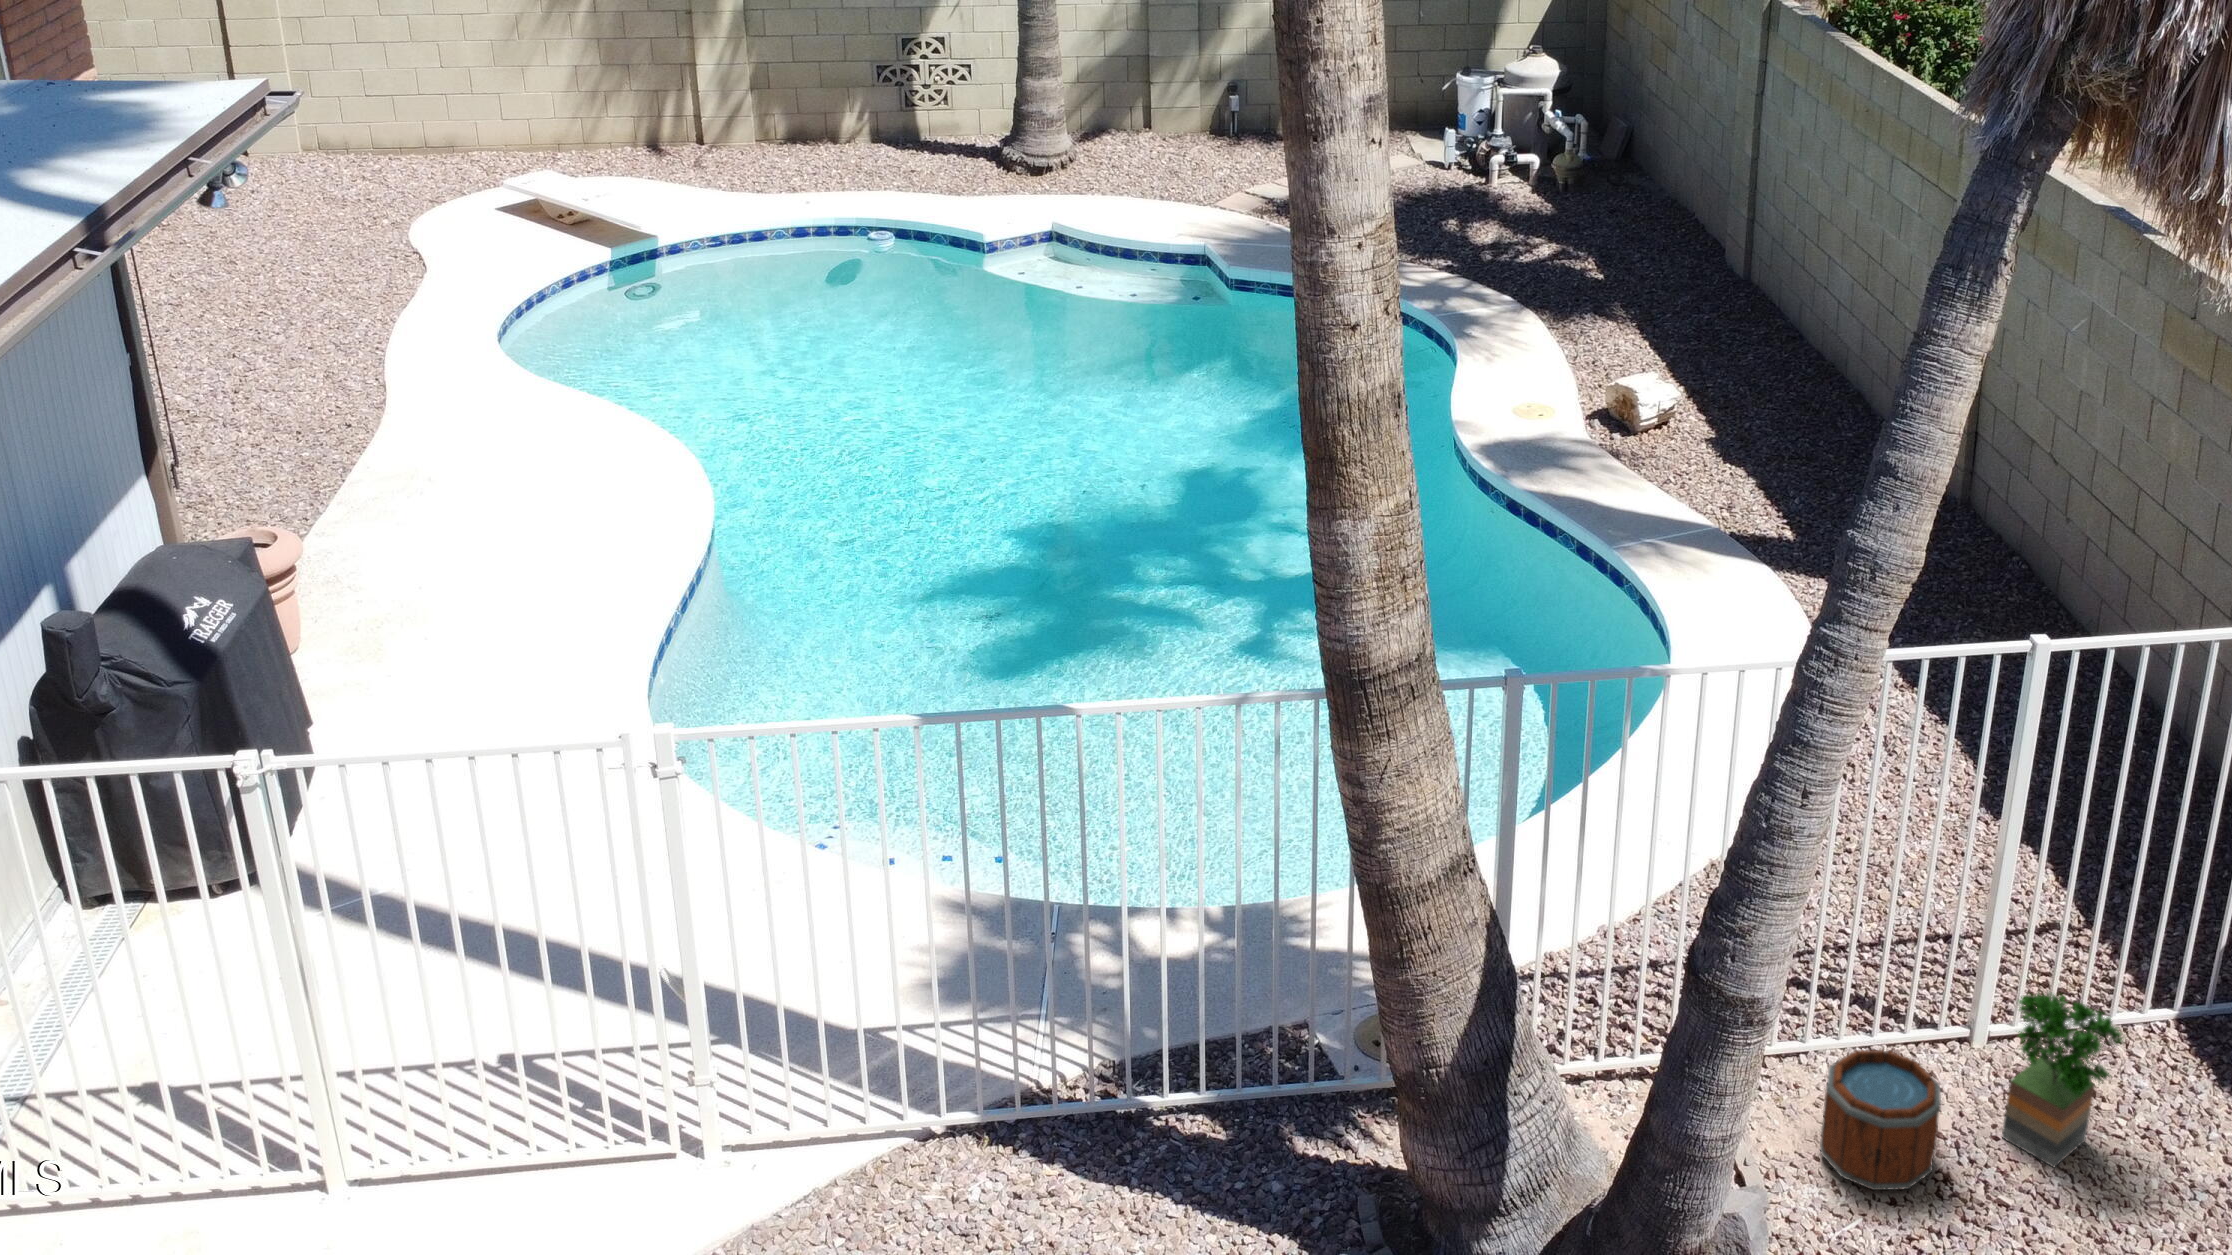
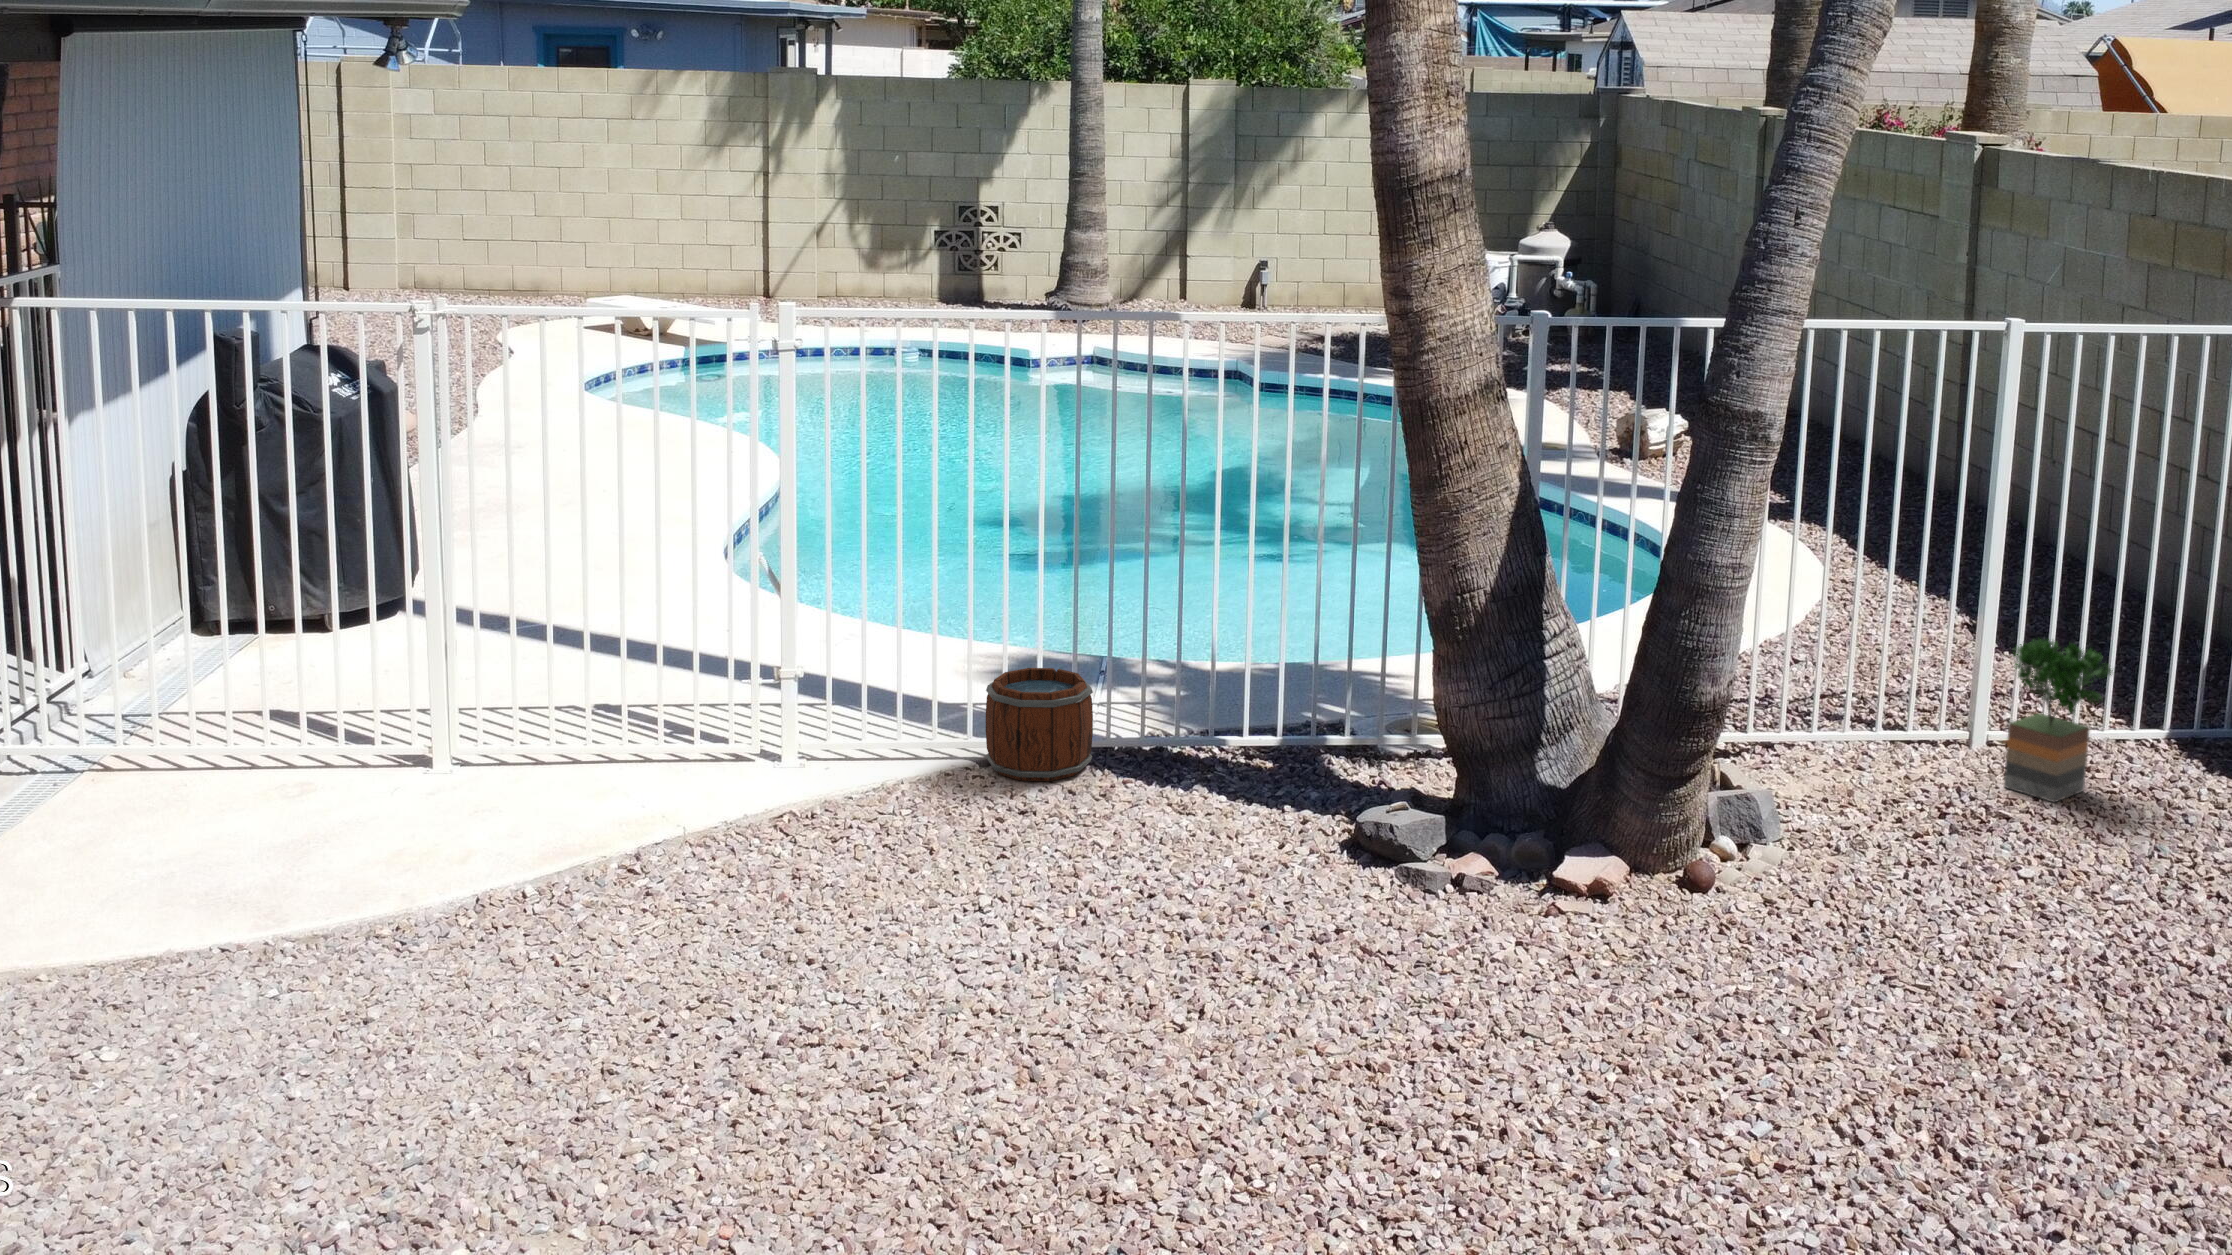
bucket: present [1820,1050,1941,1190] -> present [986,668,1093,781]

